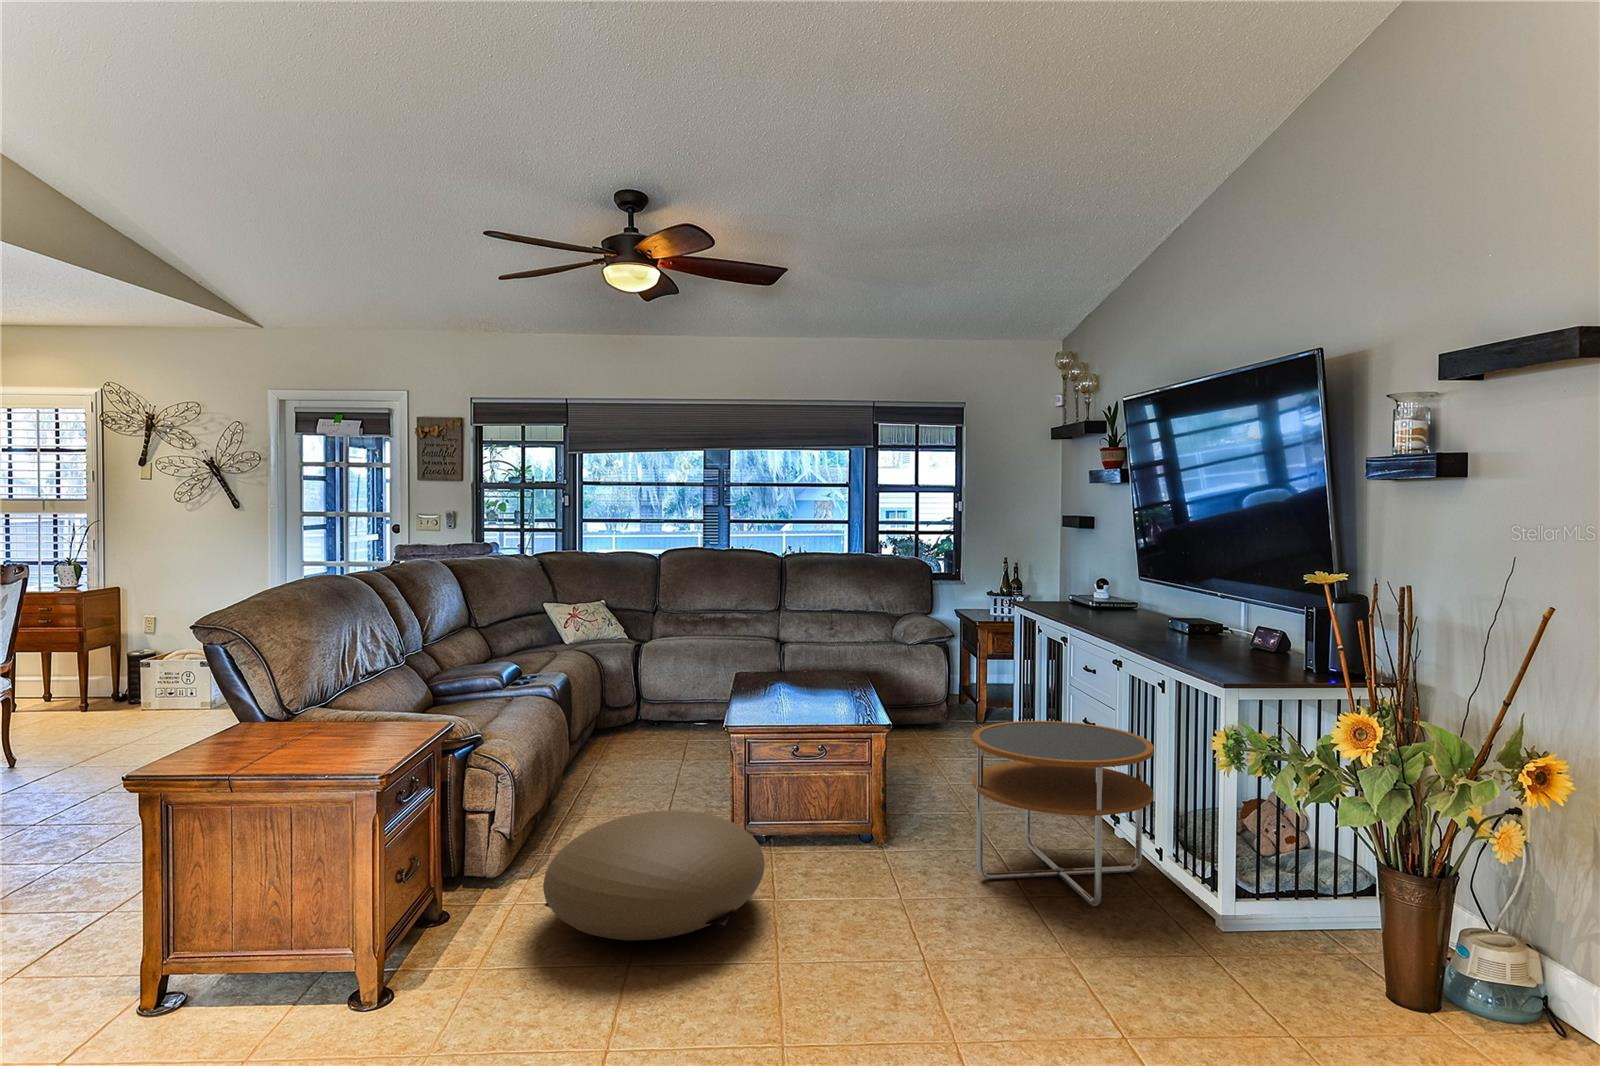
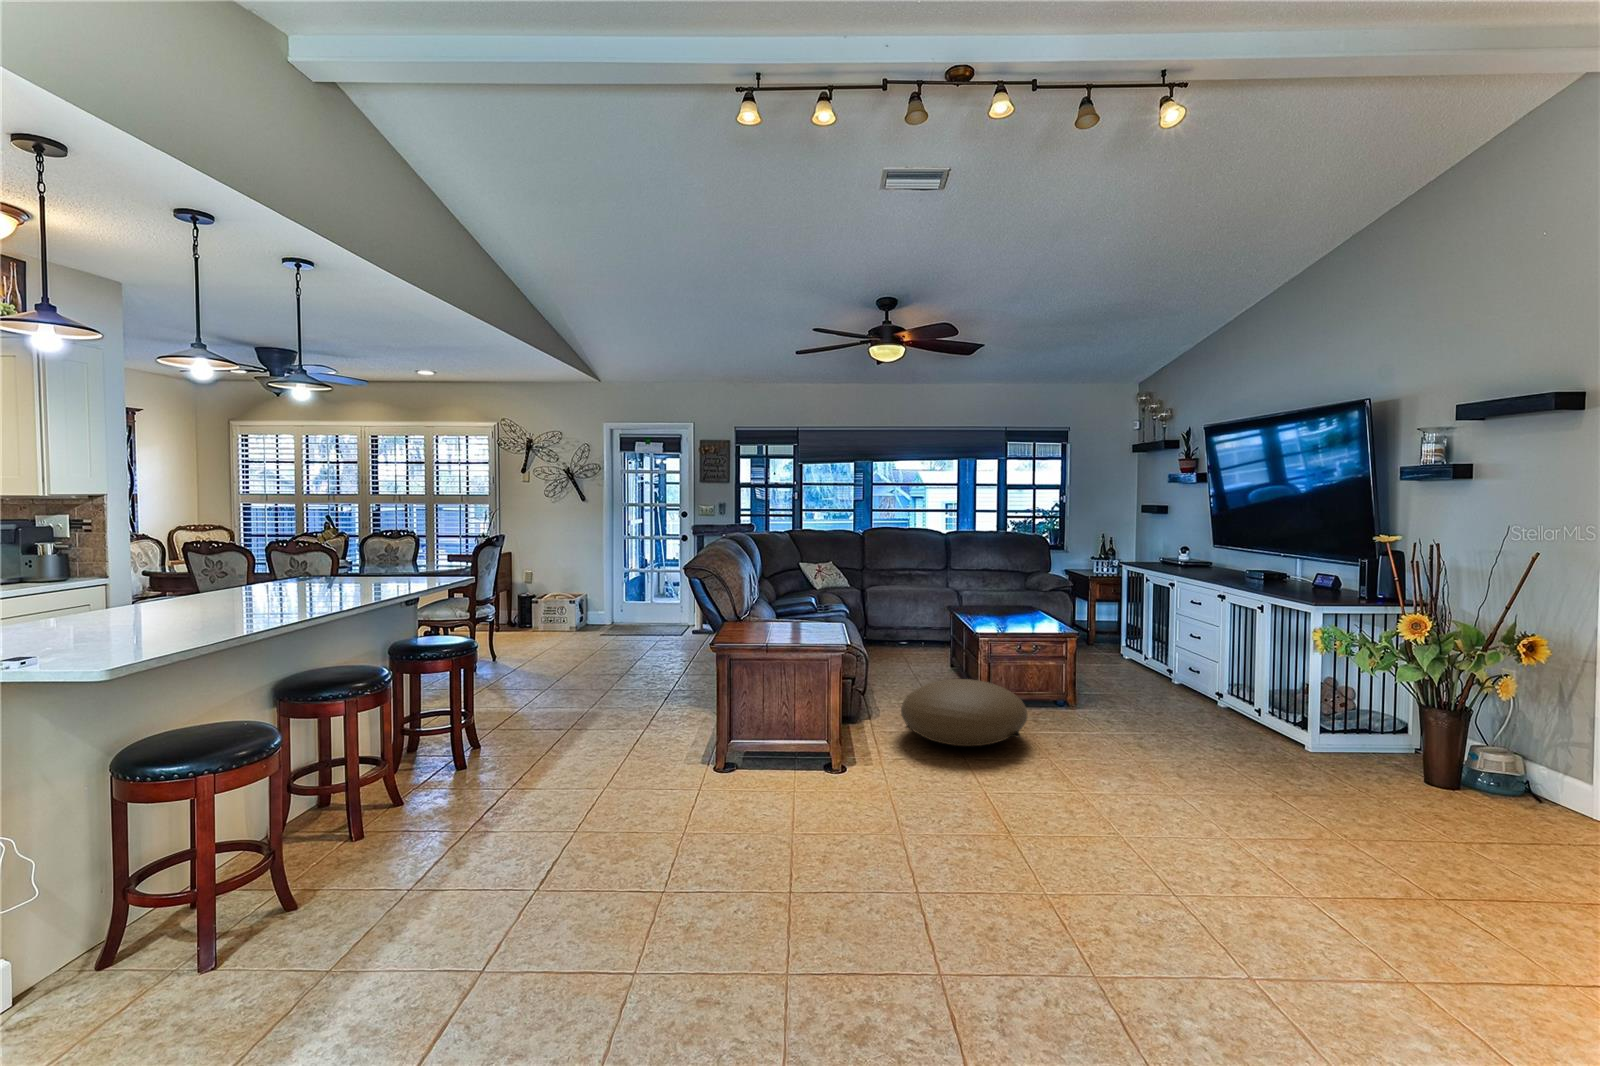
side table: present [972,721,1154,906] -> none [1137,632,1260,739]

